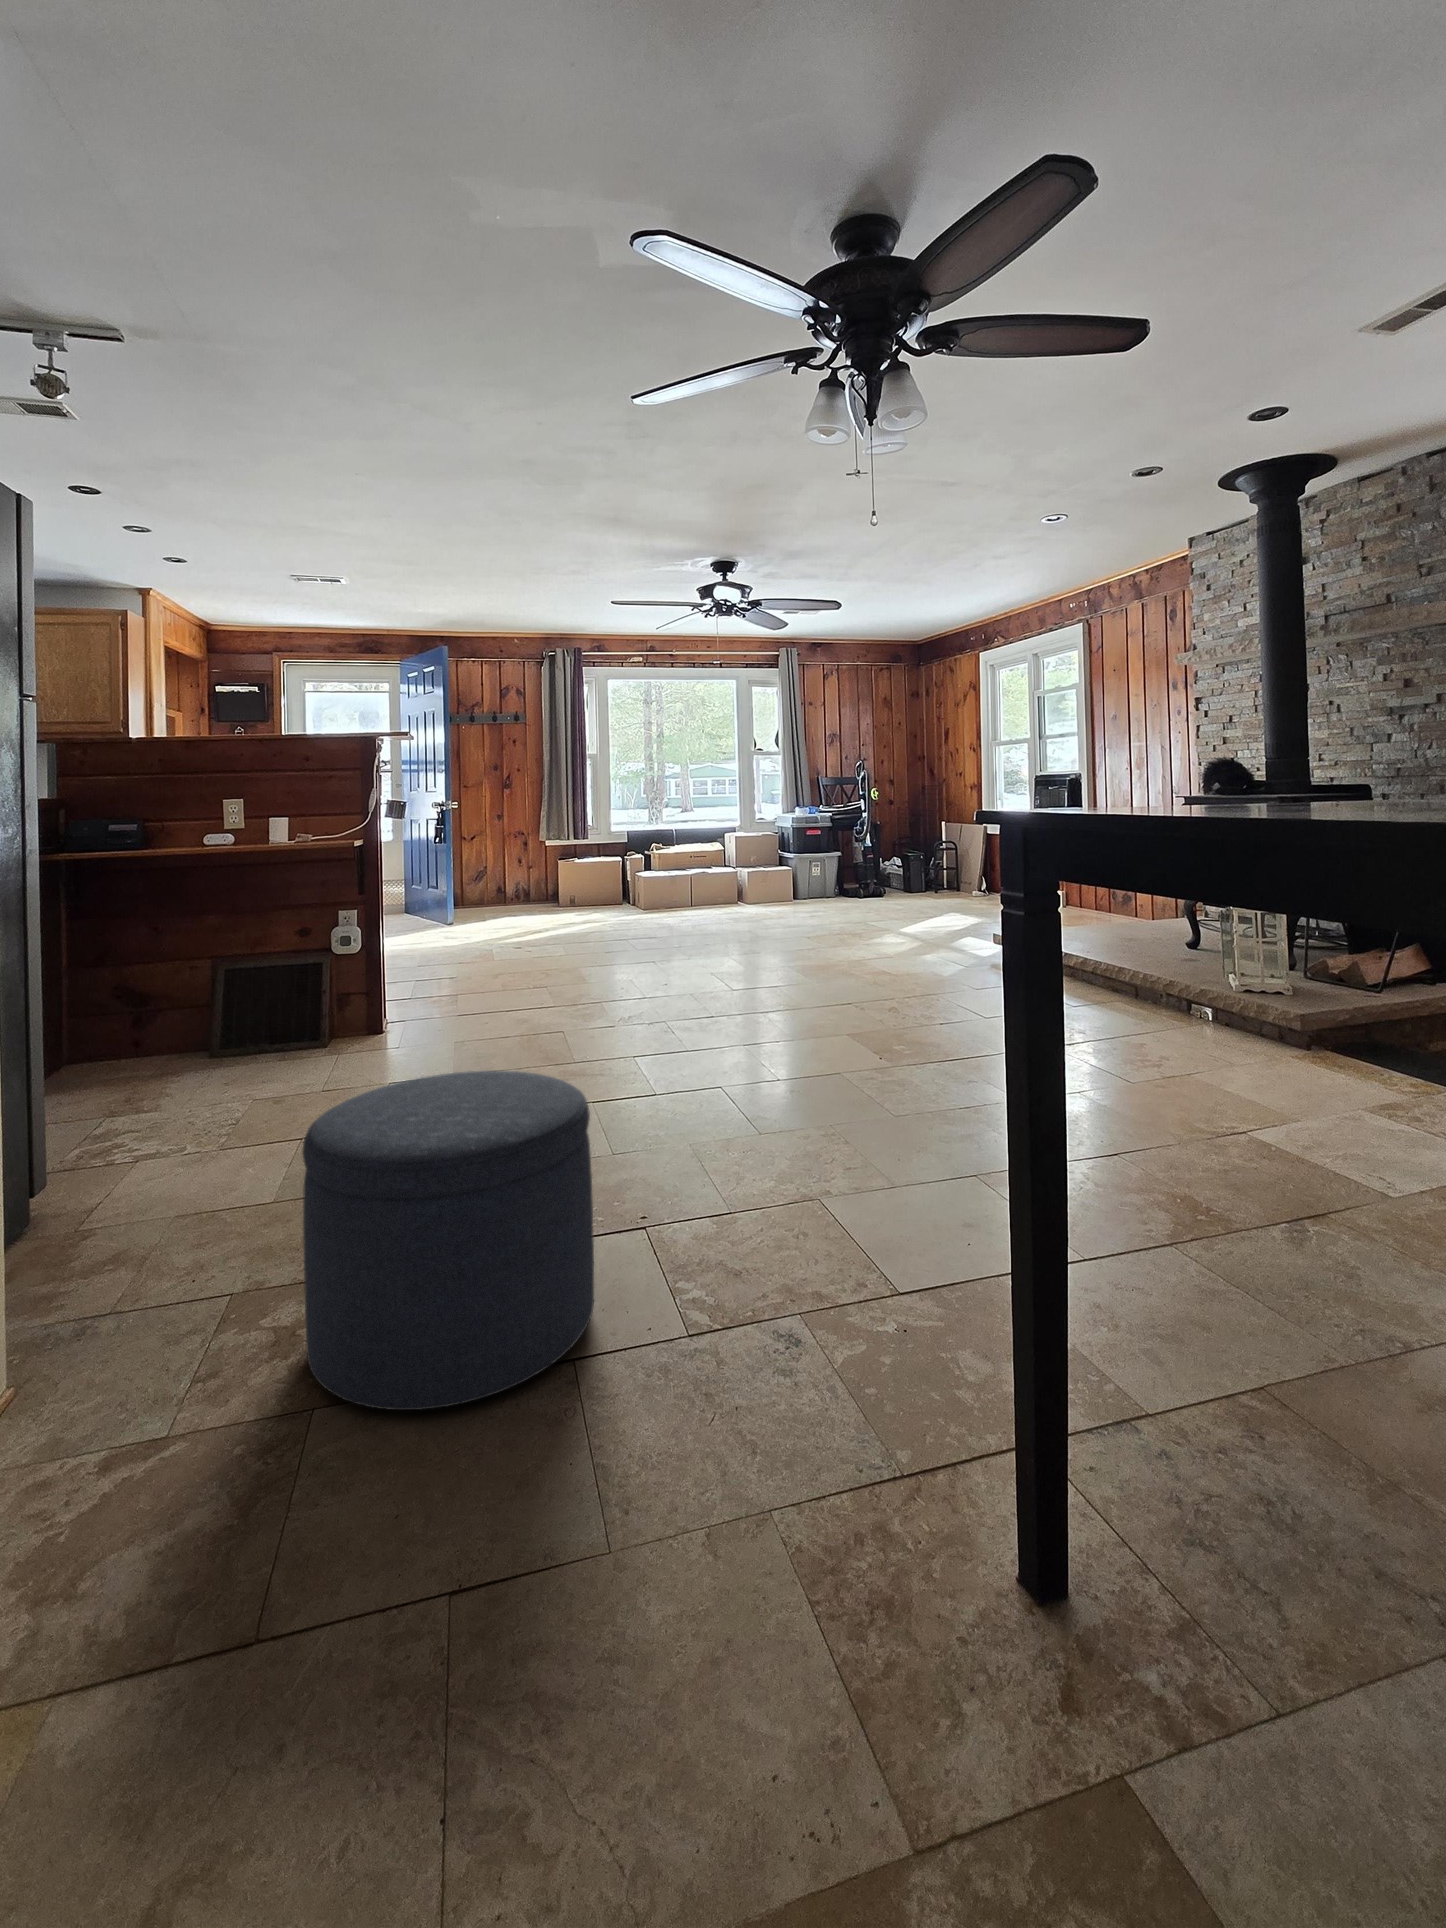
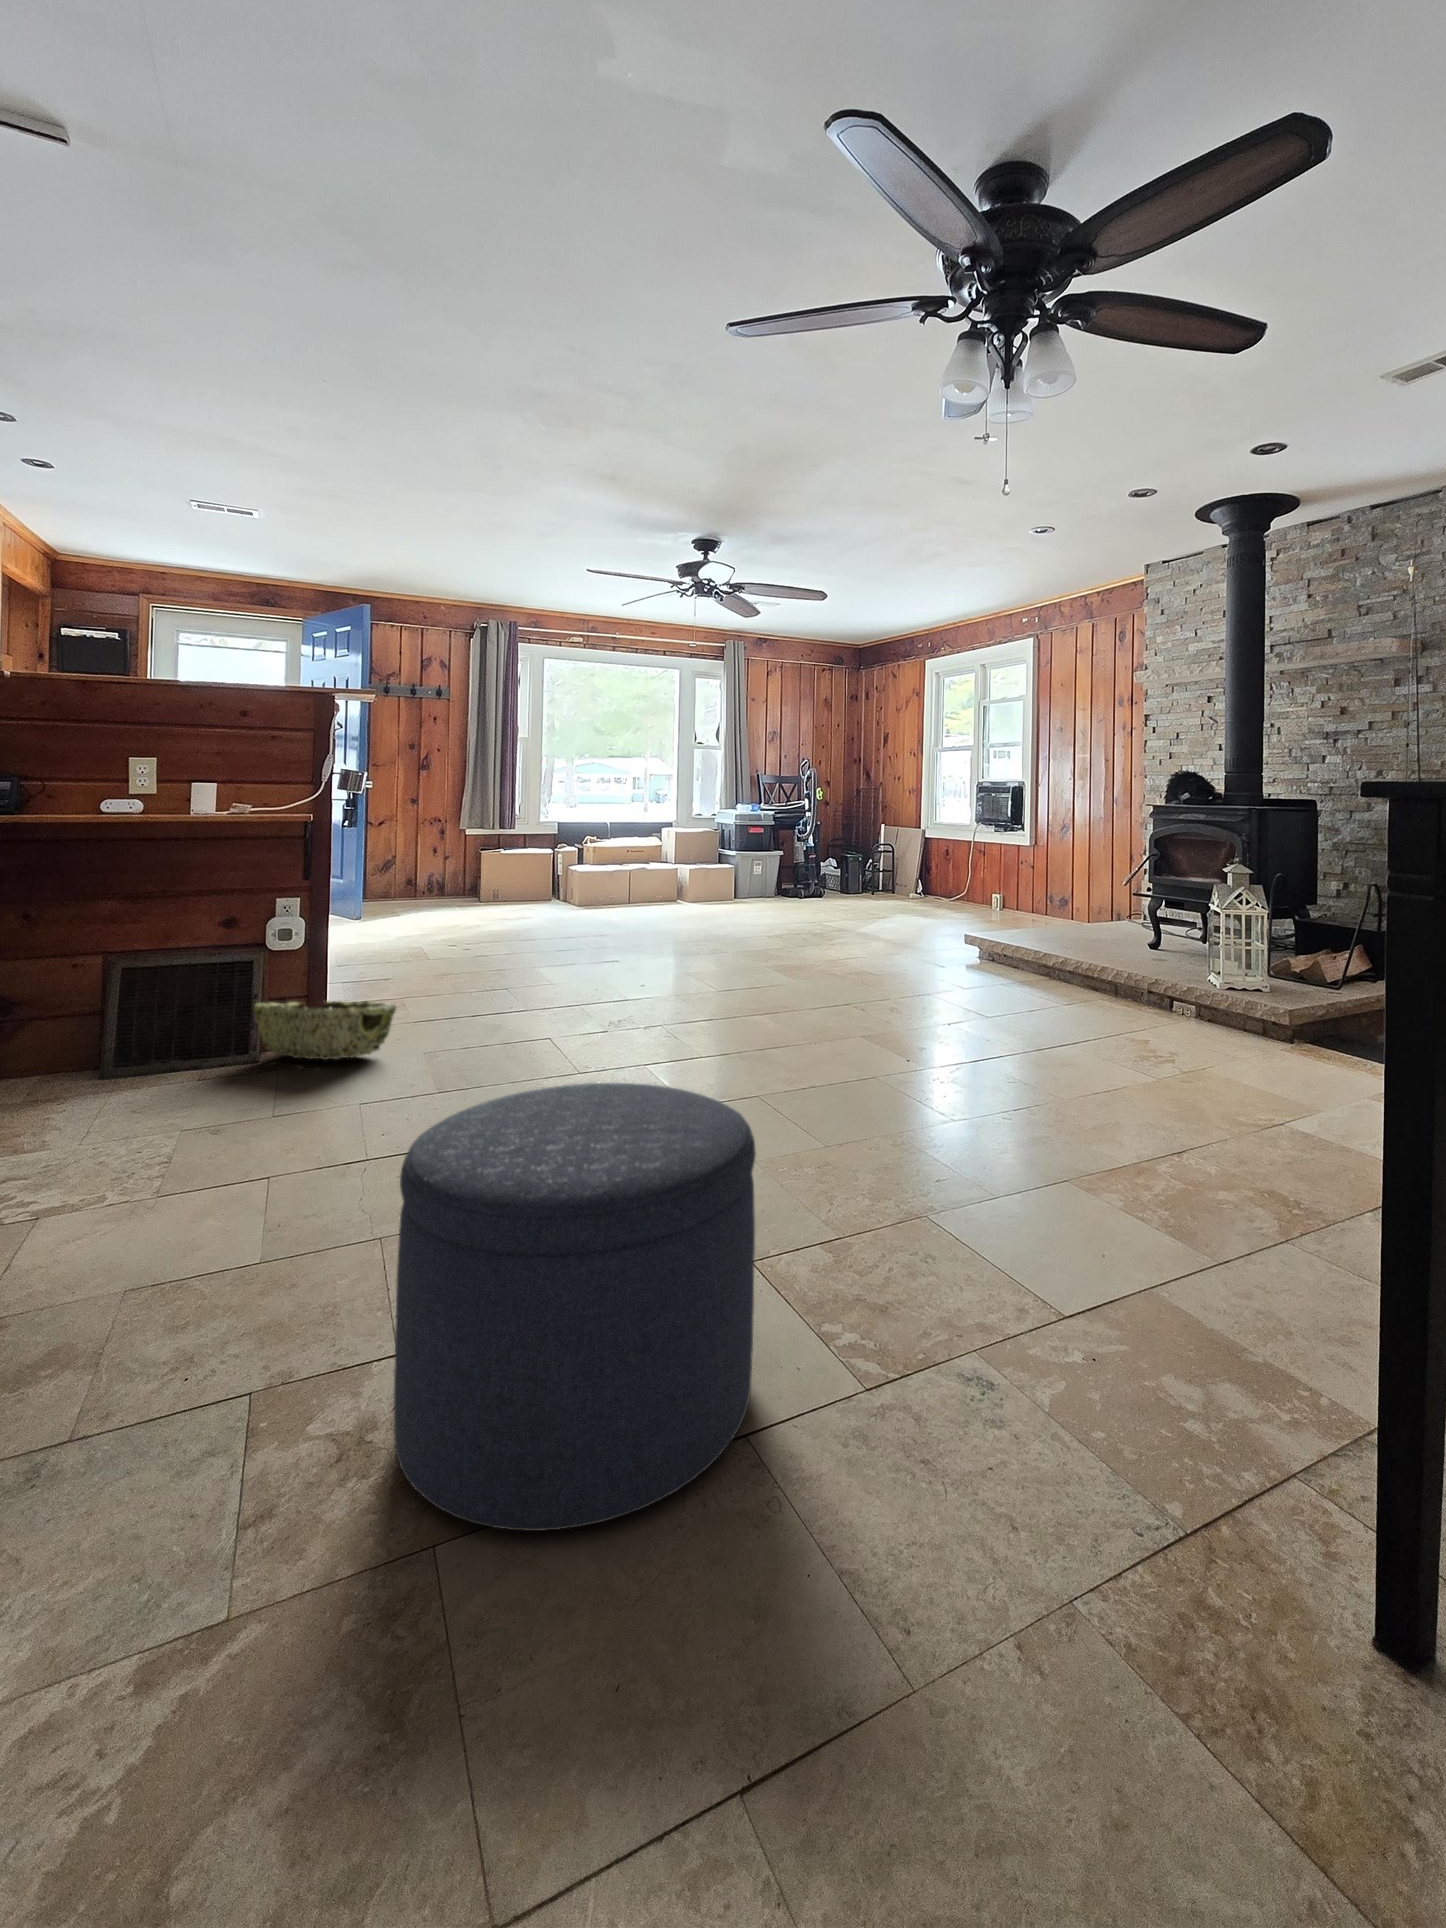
woven basket: none [320,999,432,1050] -> present [254,1001,396,1060]

